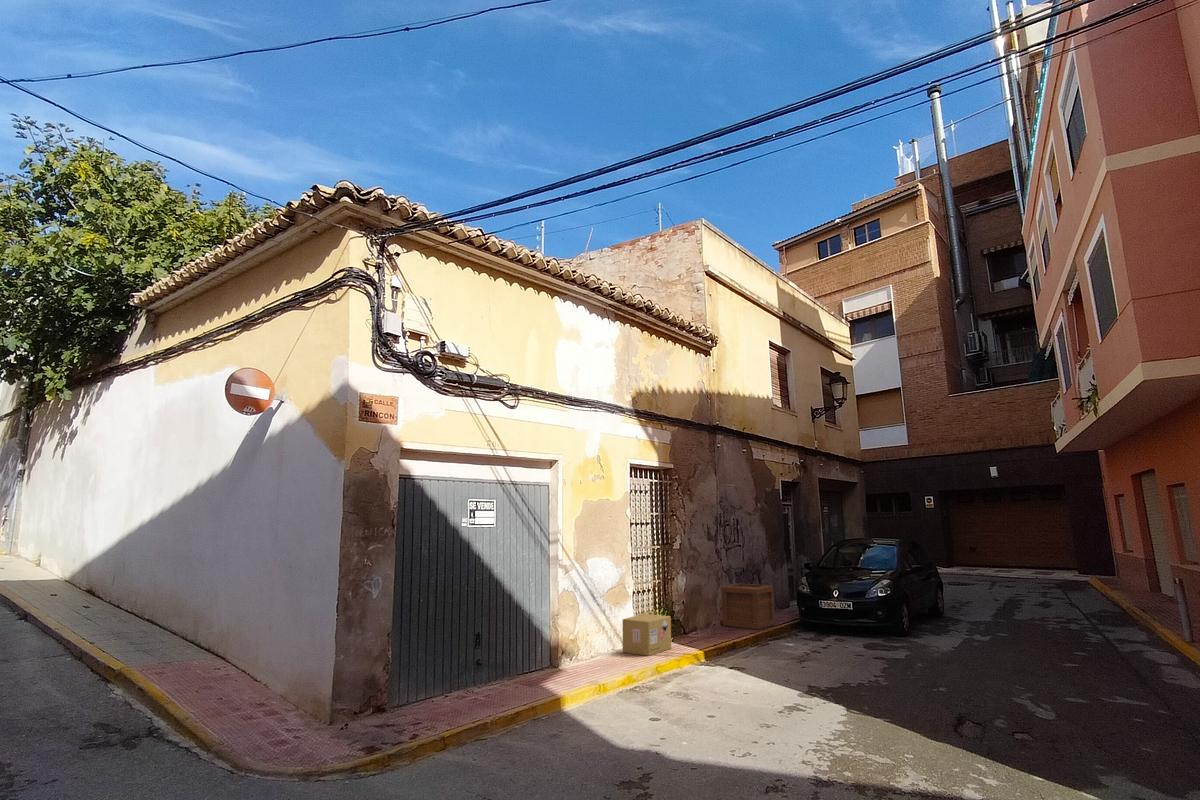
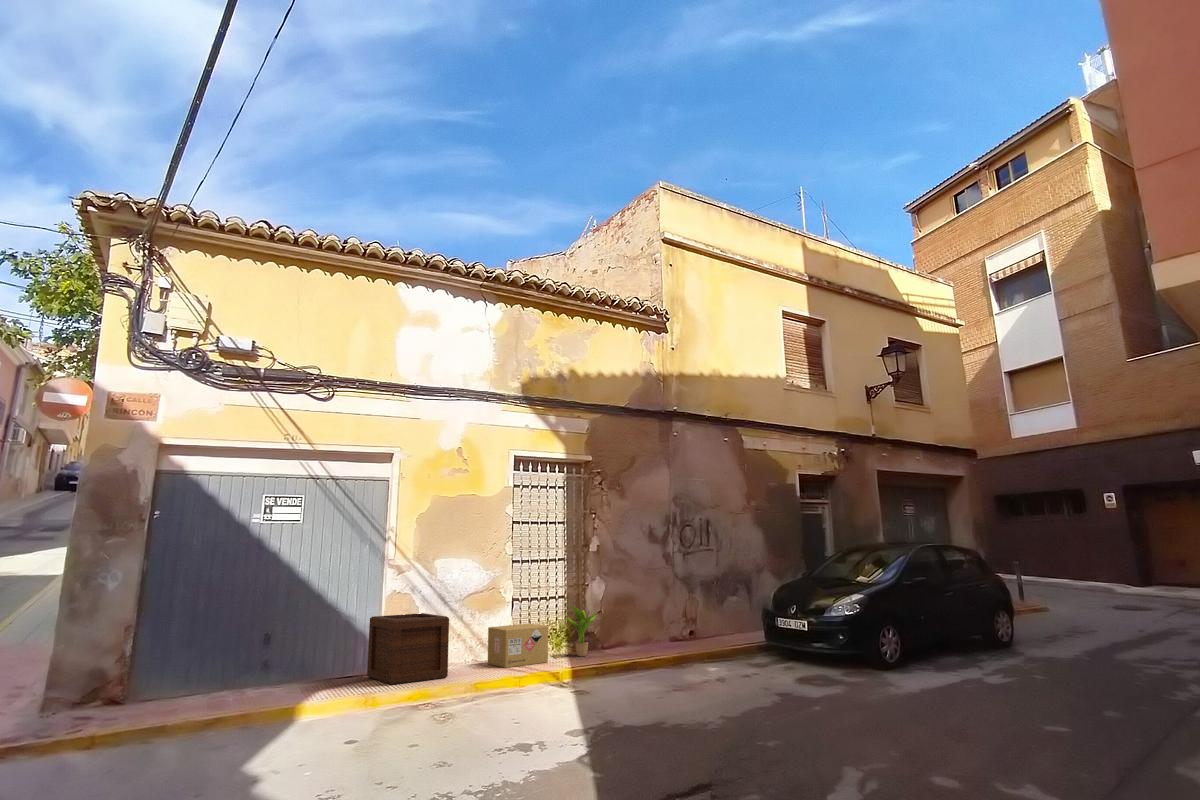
wooden crate: present [721,583,775,630] -> present [367,613,449,685]
potted plant: none [668,597,699,641] -> present [565,606,597,657]

